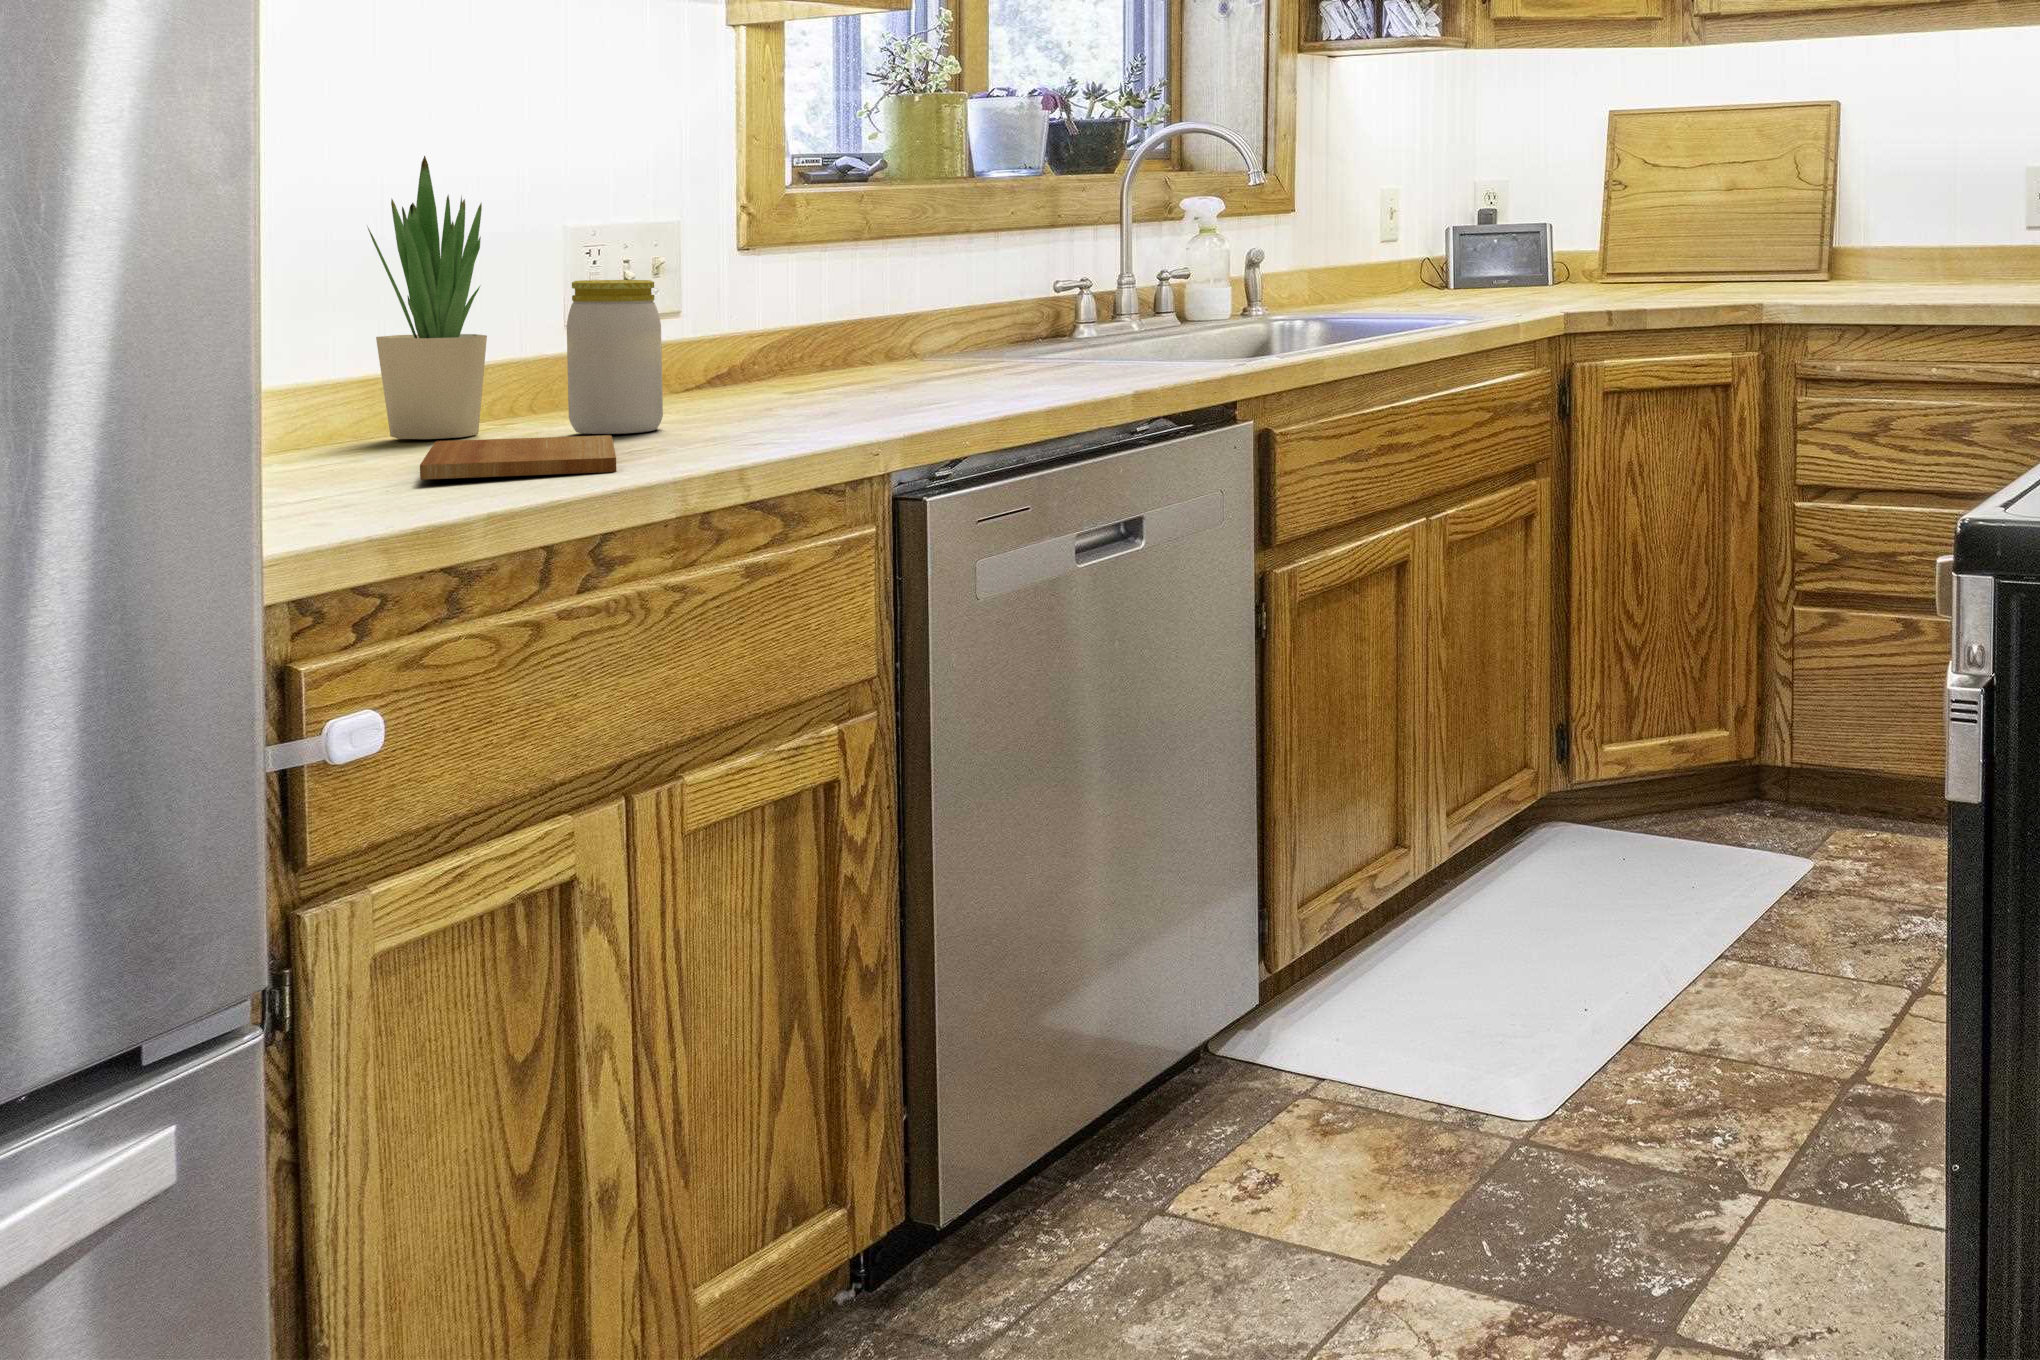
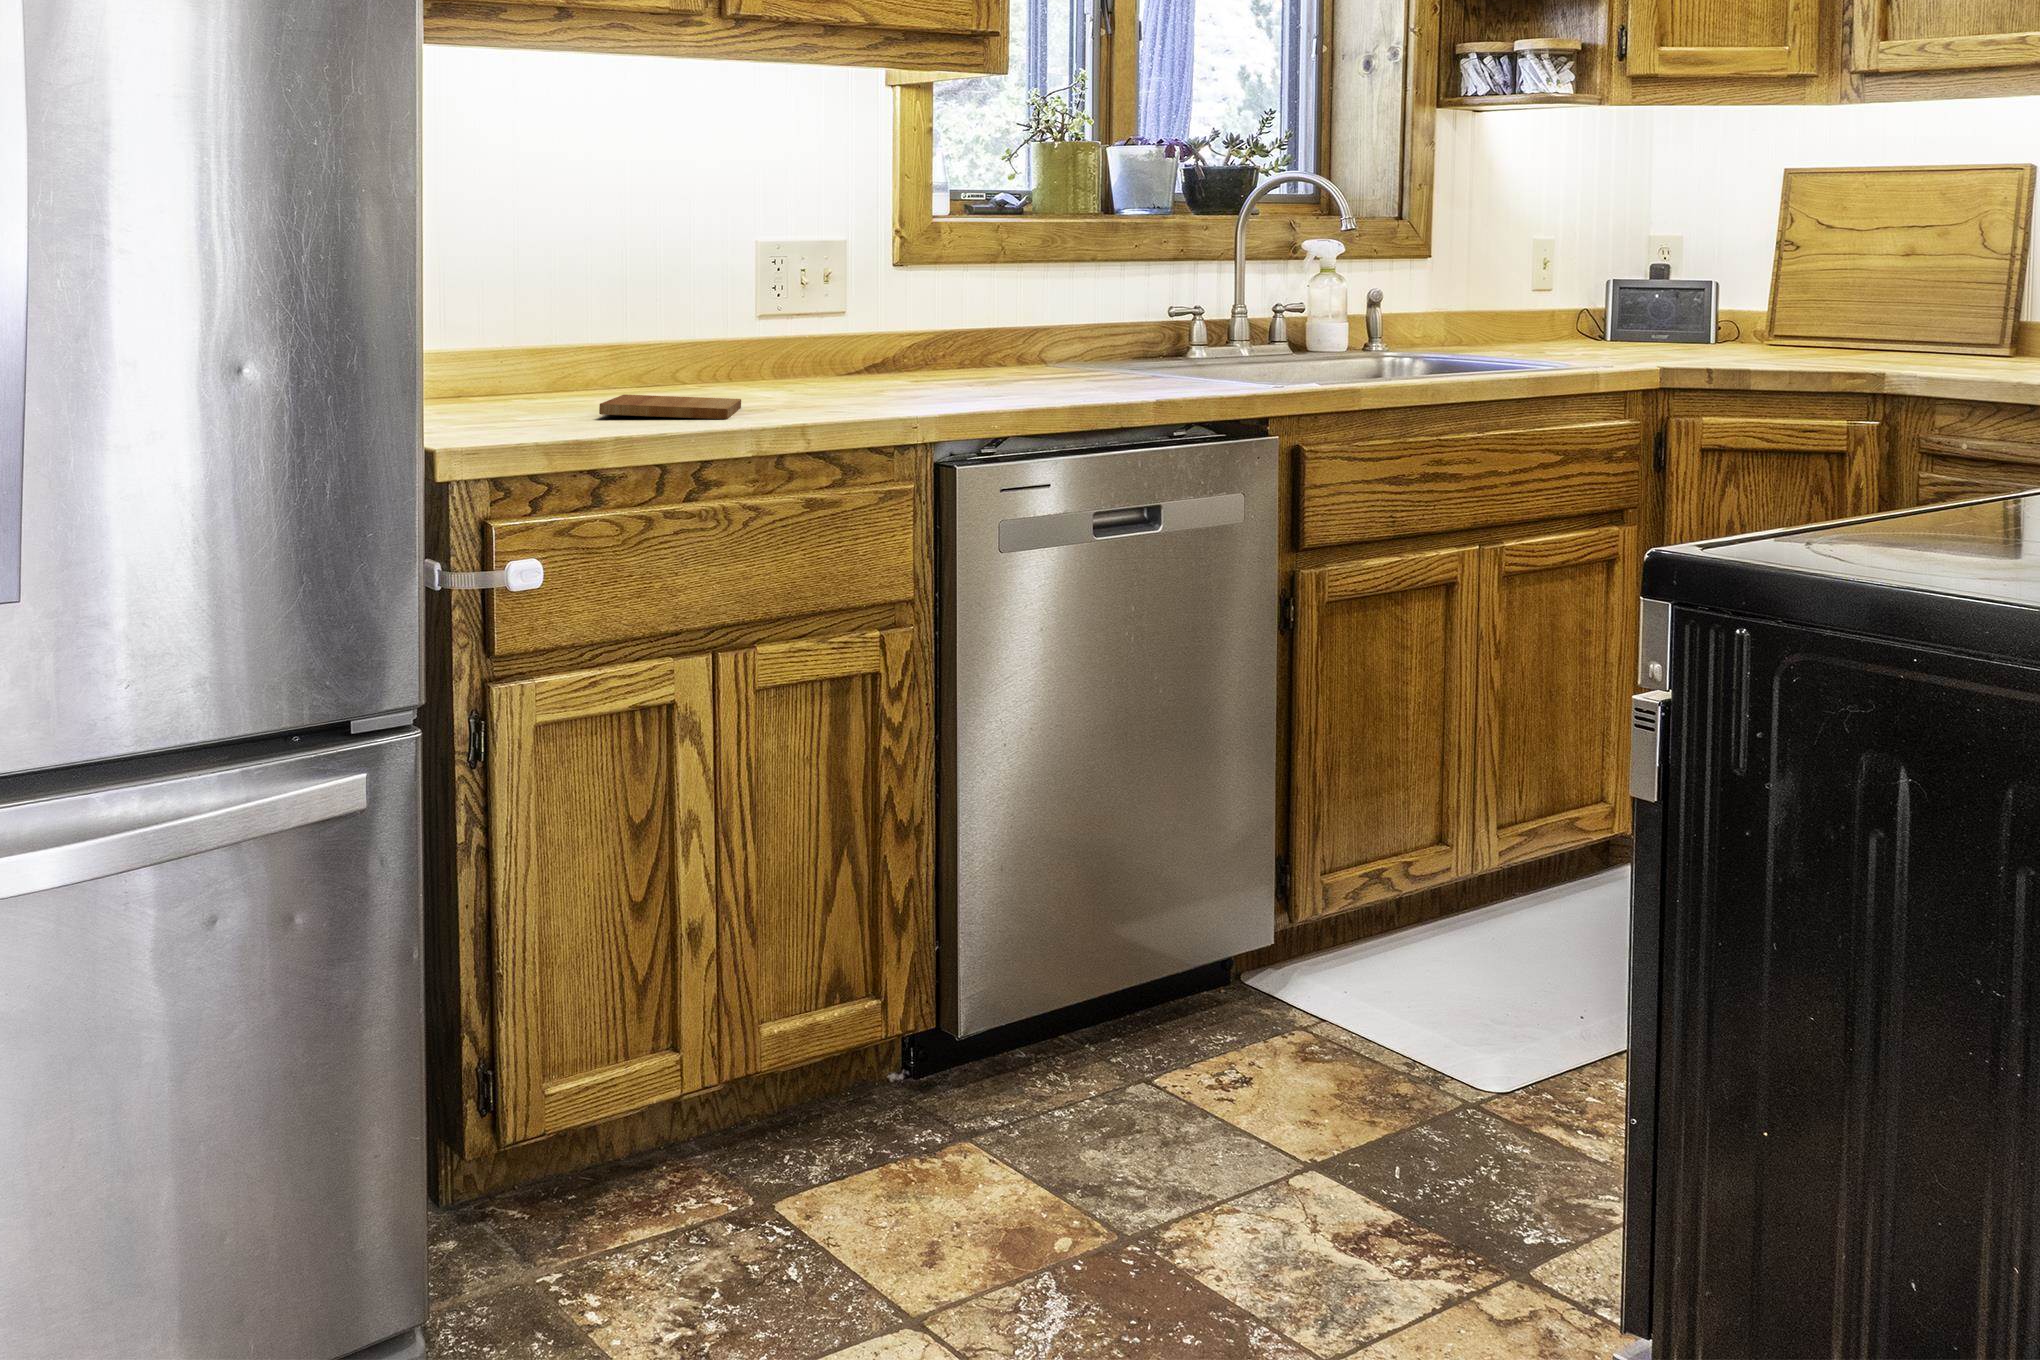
potted plant: present [368,156,487,439] -> none [599,188,678,398]
jar: present [567,280,663,434] -> none [721,284,790,401]

